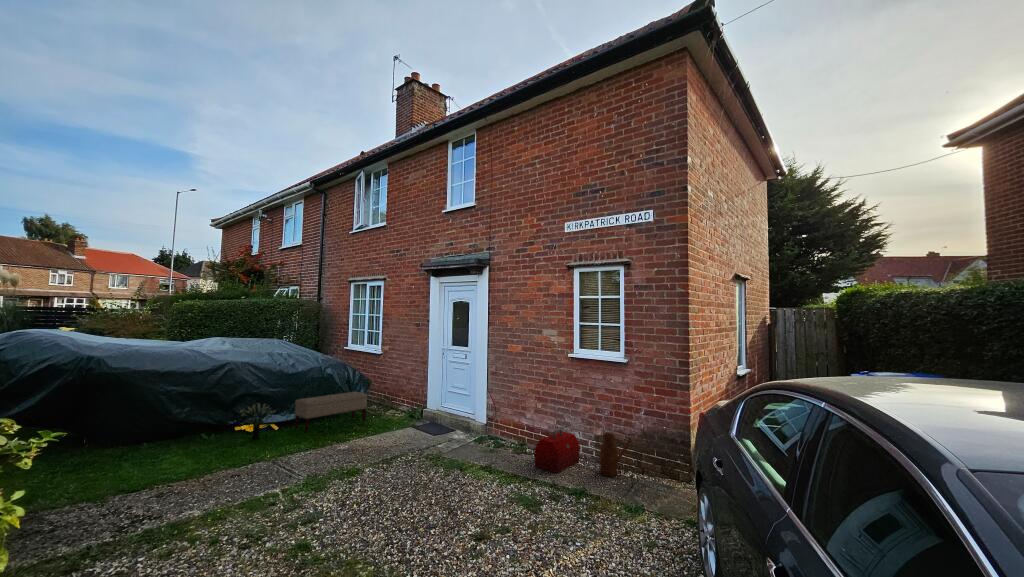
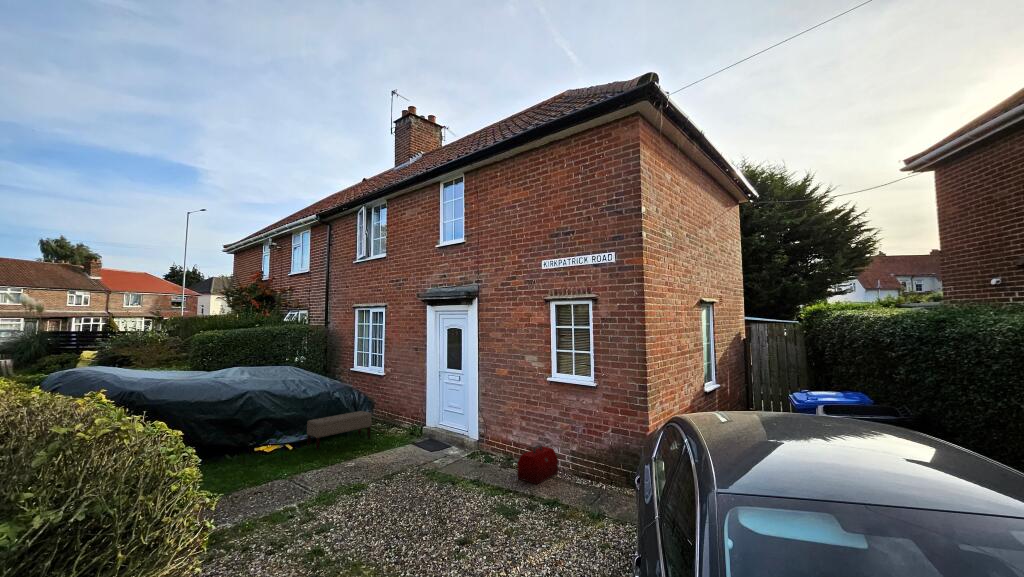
potted plant: present [240,403,276,438] -> none [259,425,290,457]
watering can: present [597,433,631,476] -> none [571,448,600,486]

